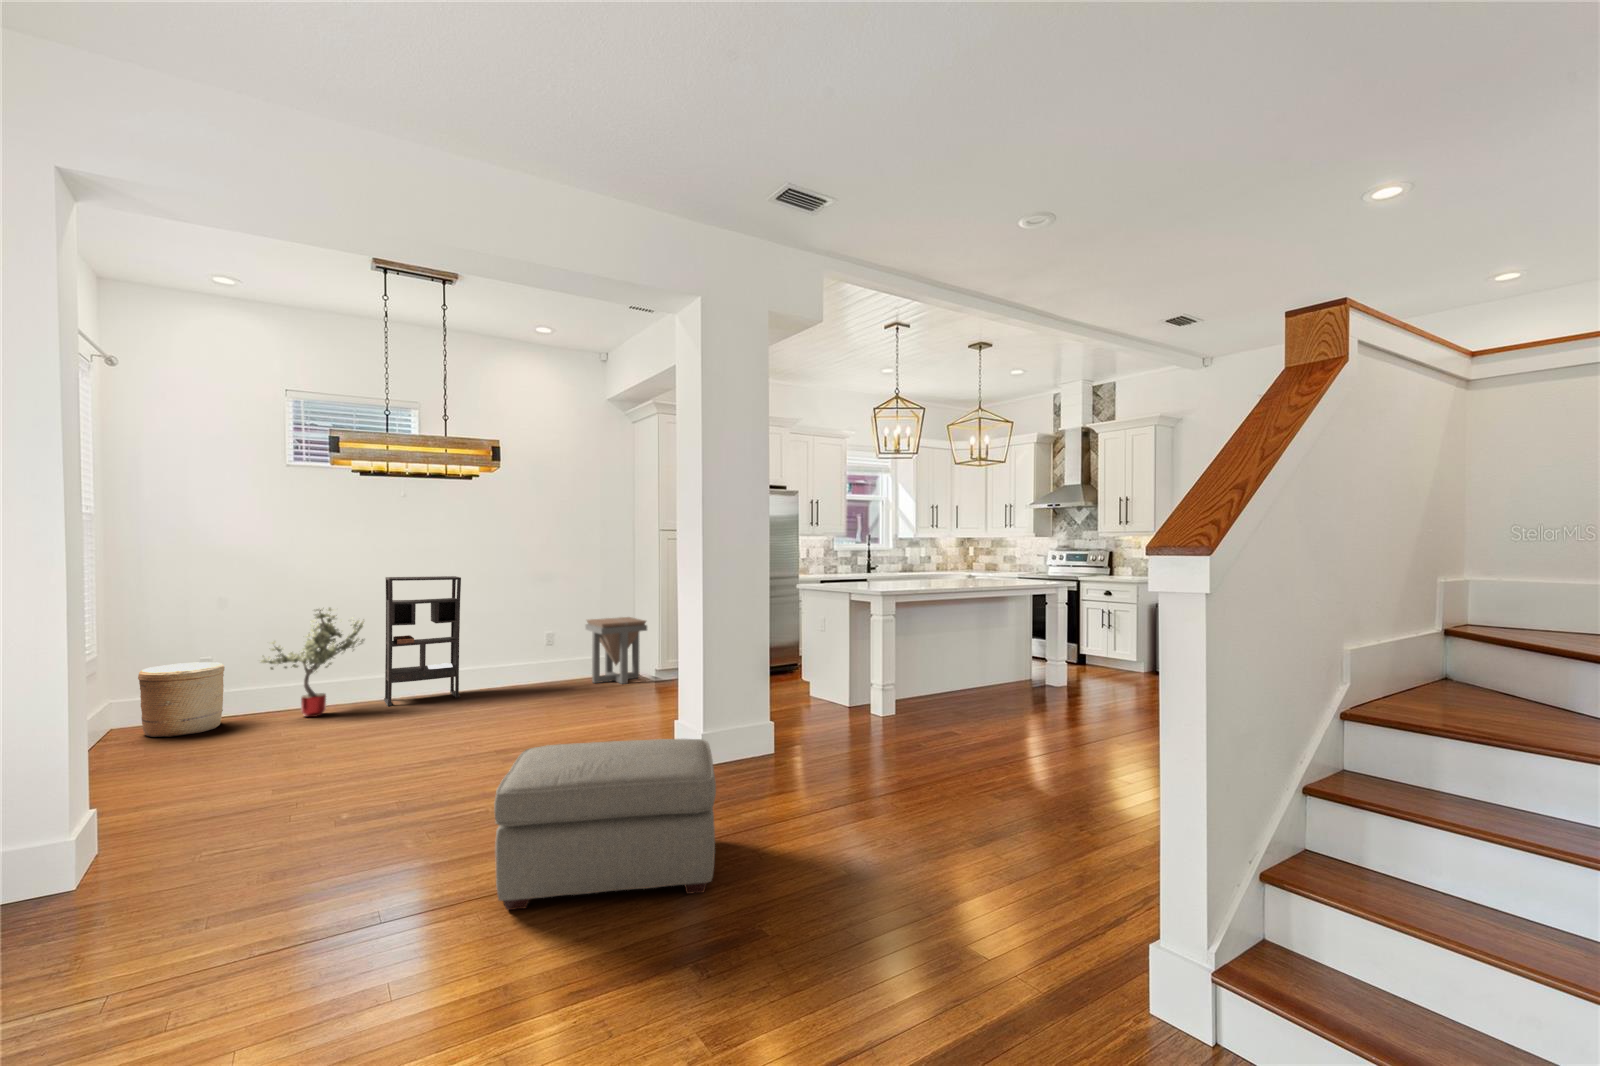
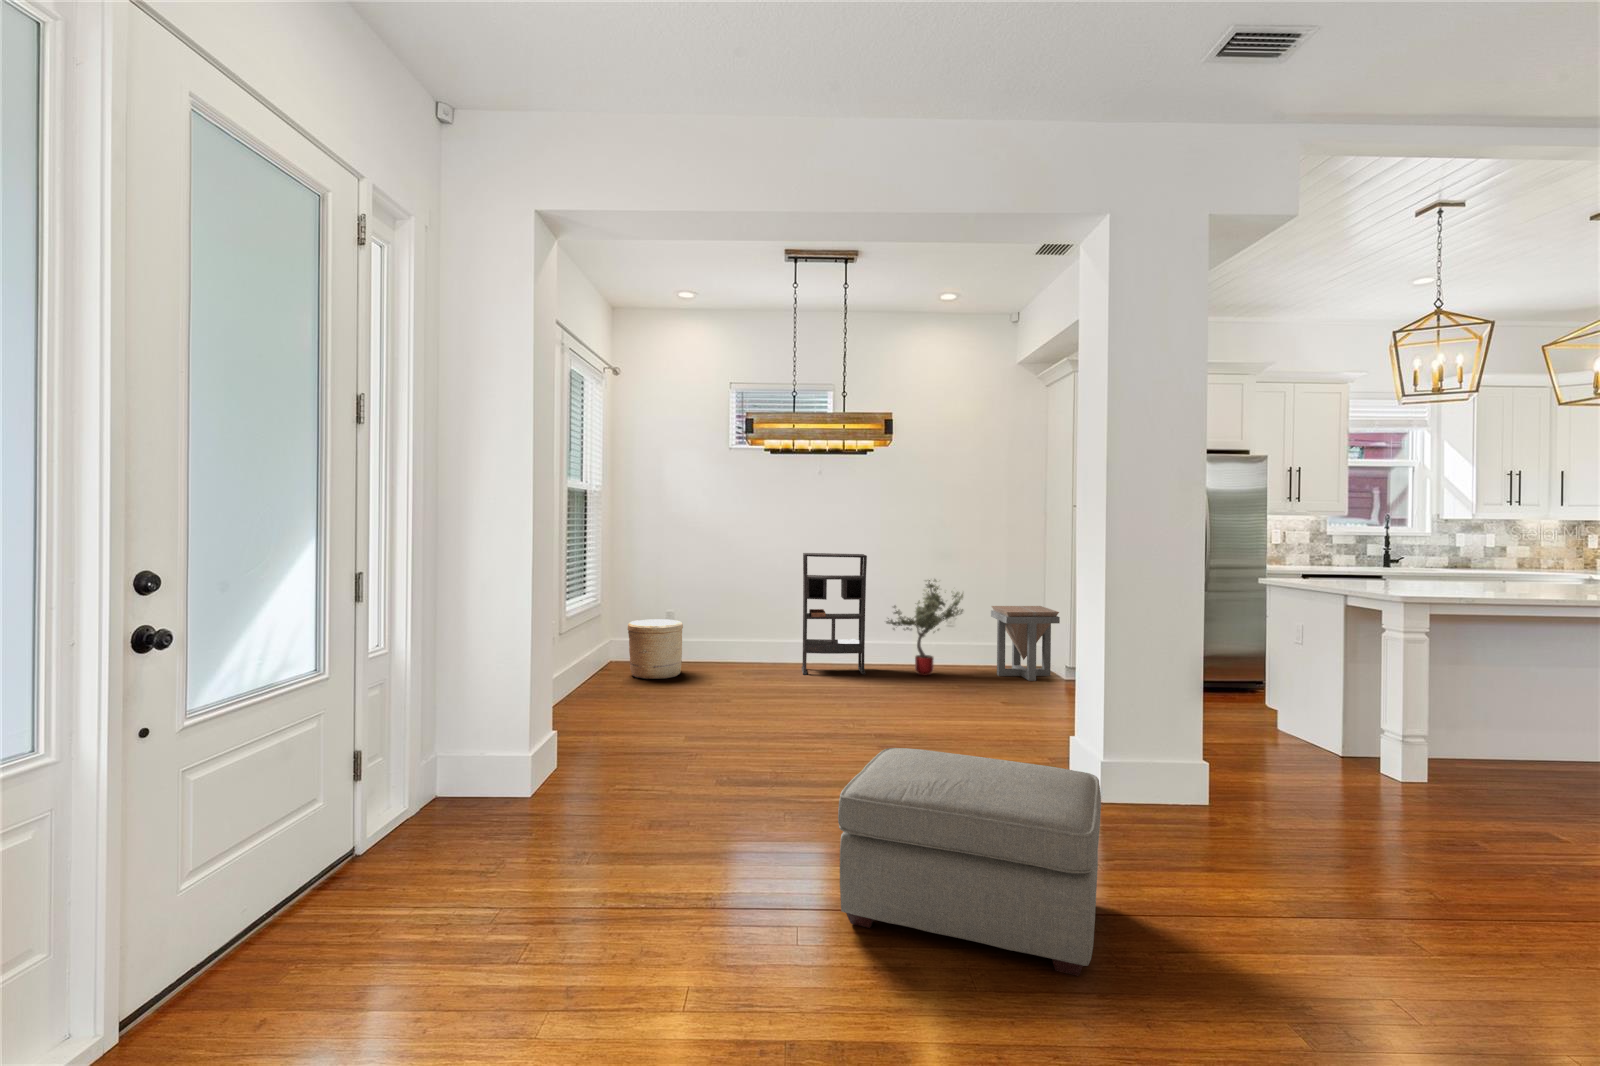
potted tree: present [261,608,364,717] -> present [886,579,963,676]

